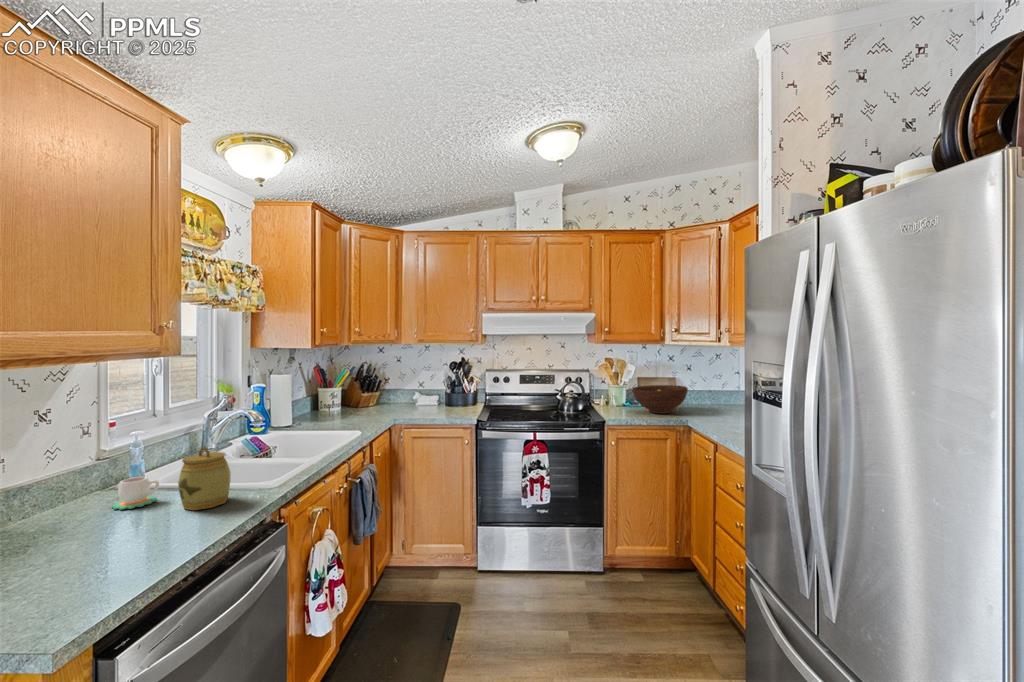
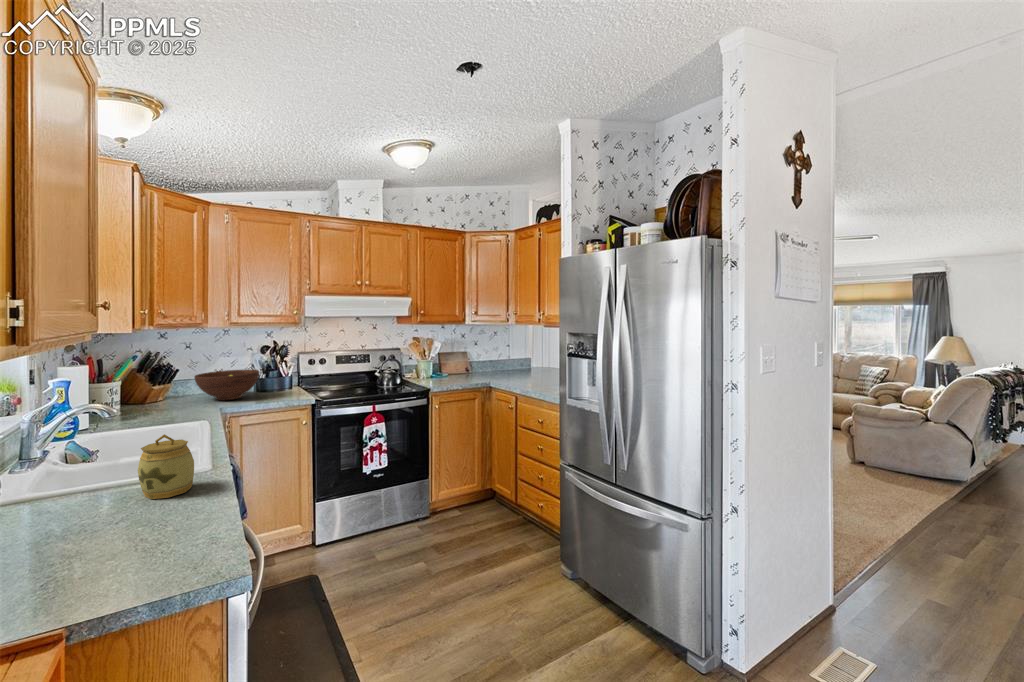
fruit bowl: present [632,385,688,414] -> present [194,369,259,400]
mug: present [112,477,159,510] -> none [42,477,96,515]

